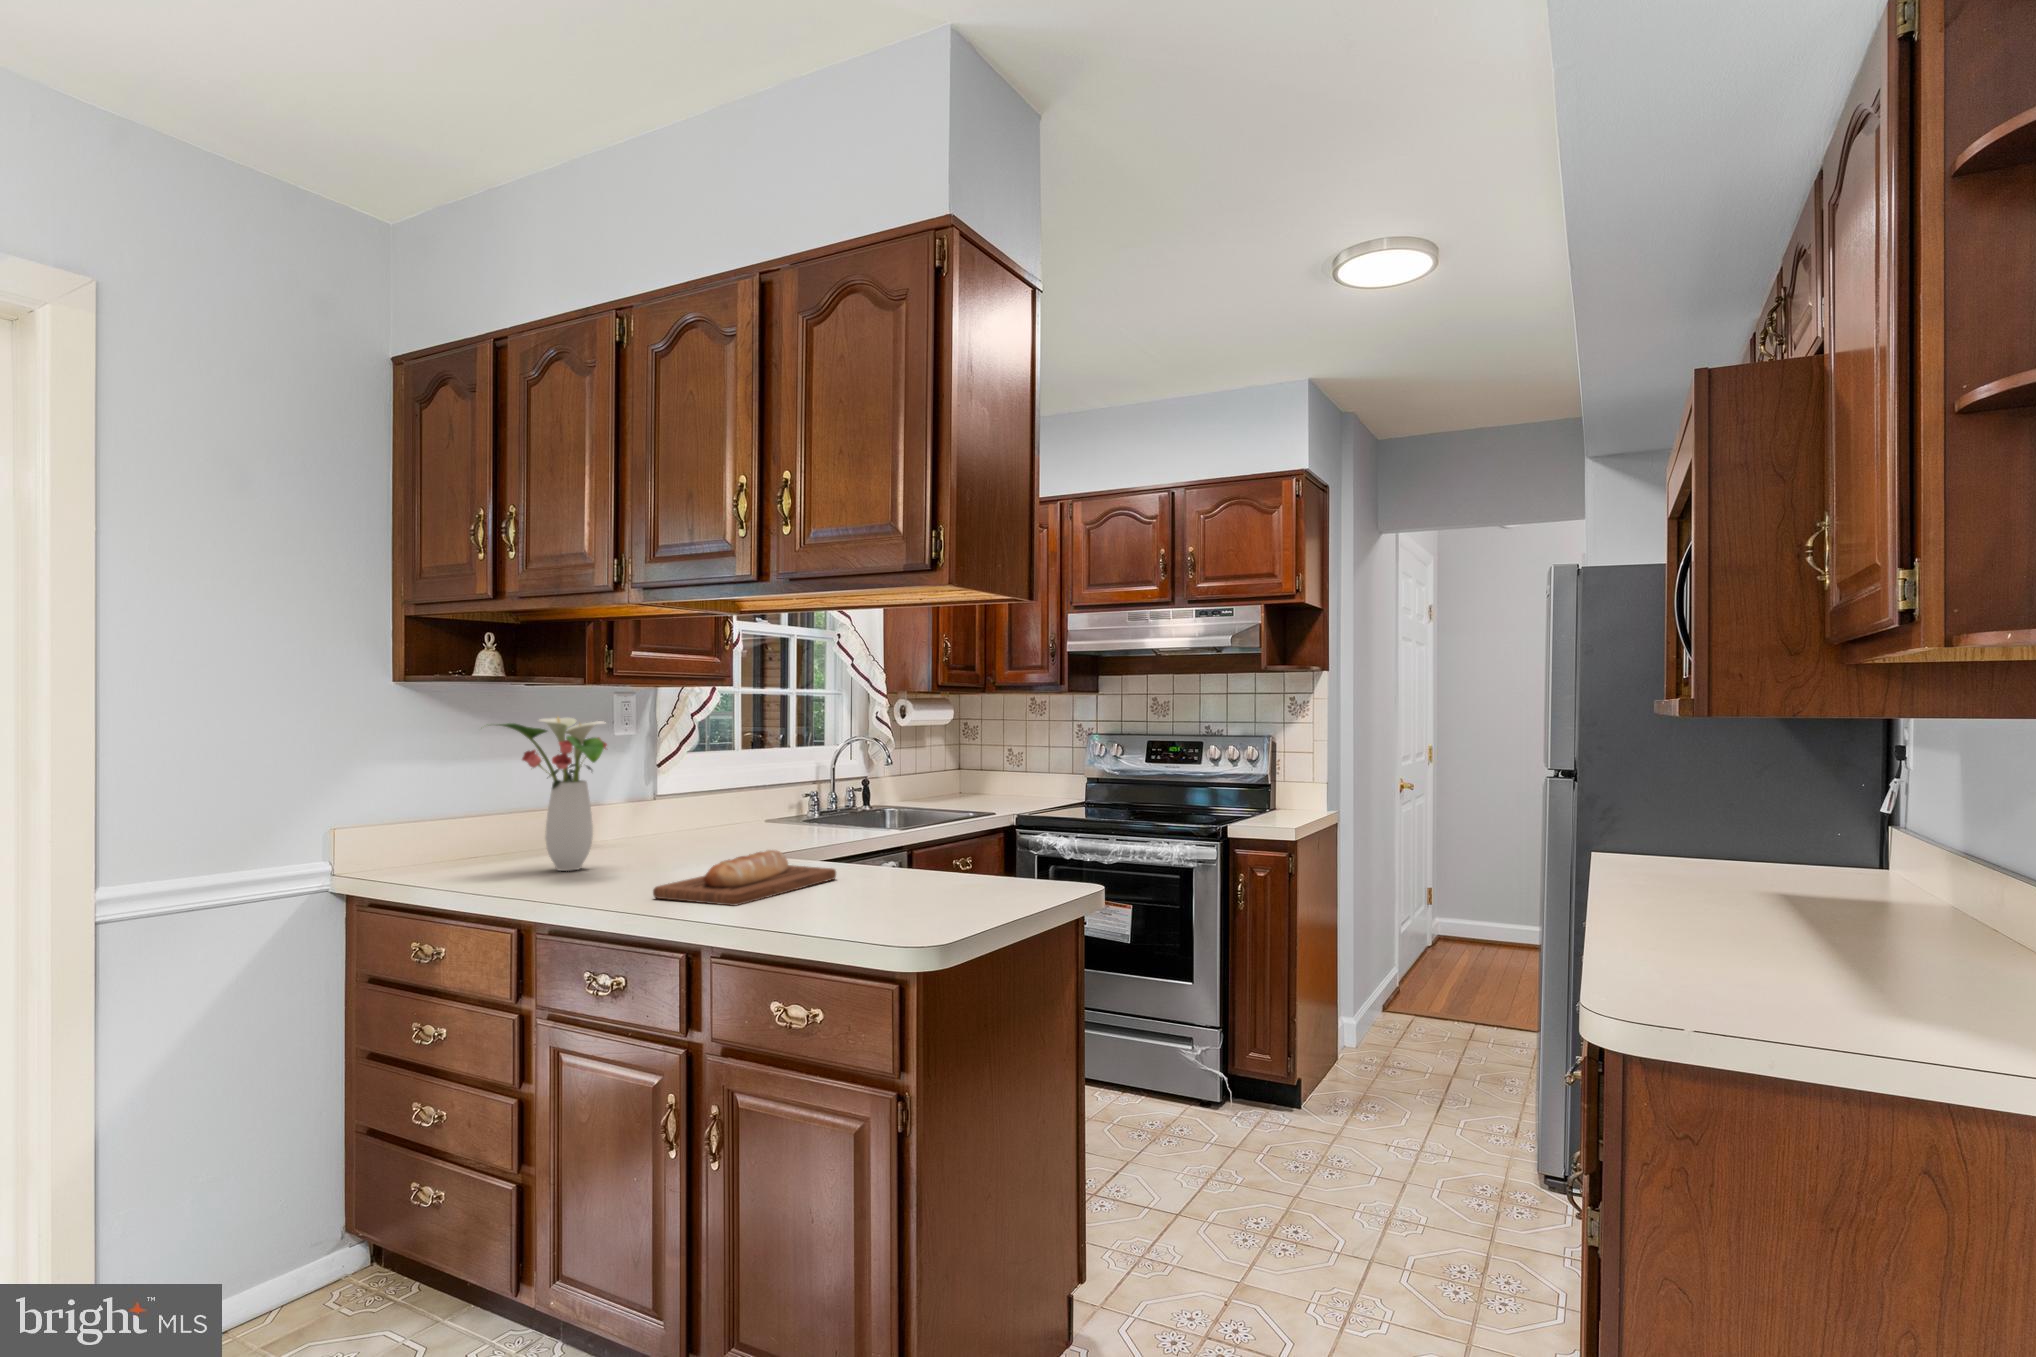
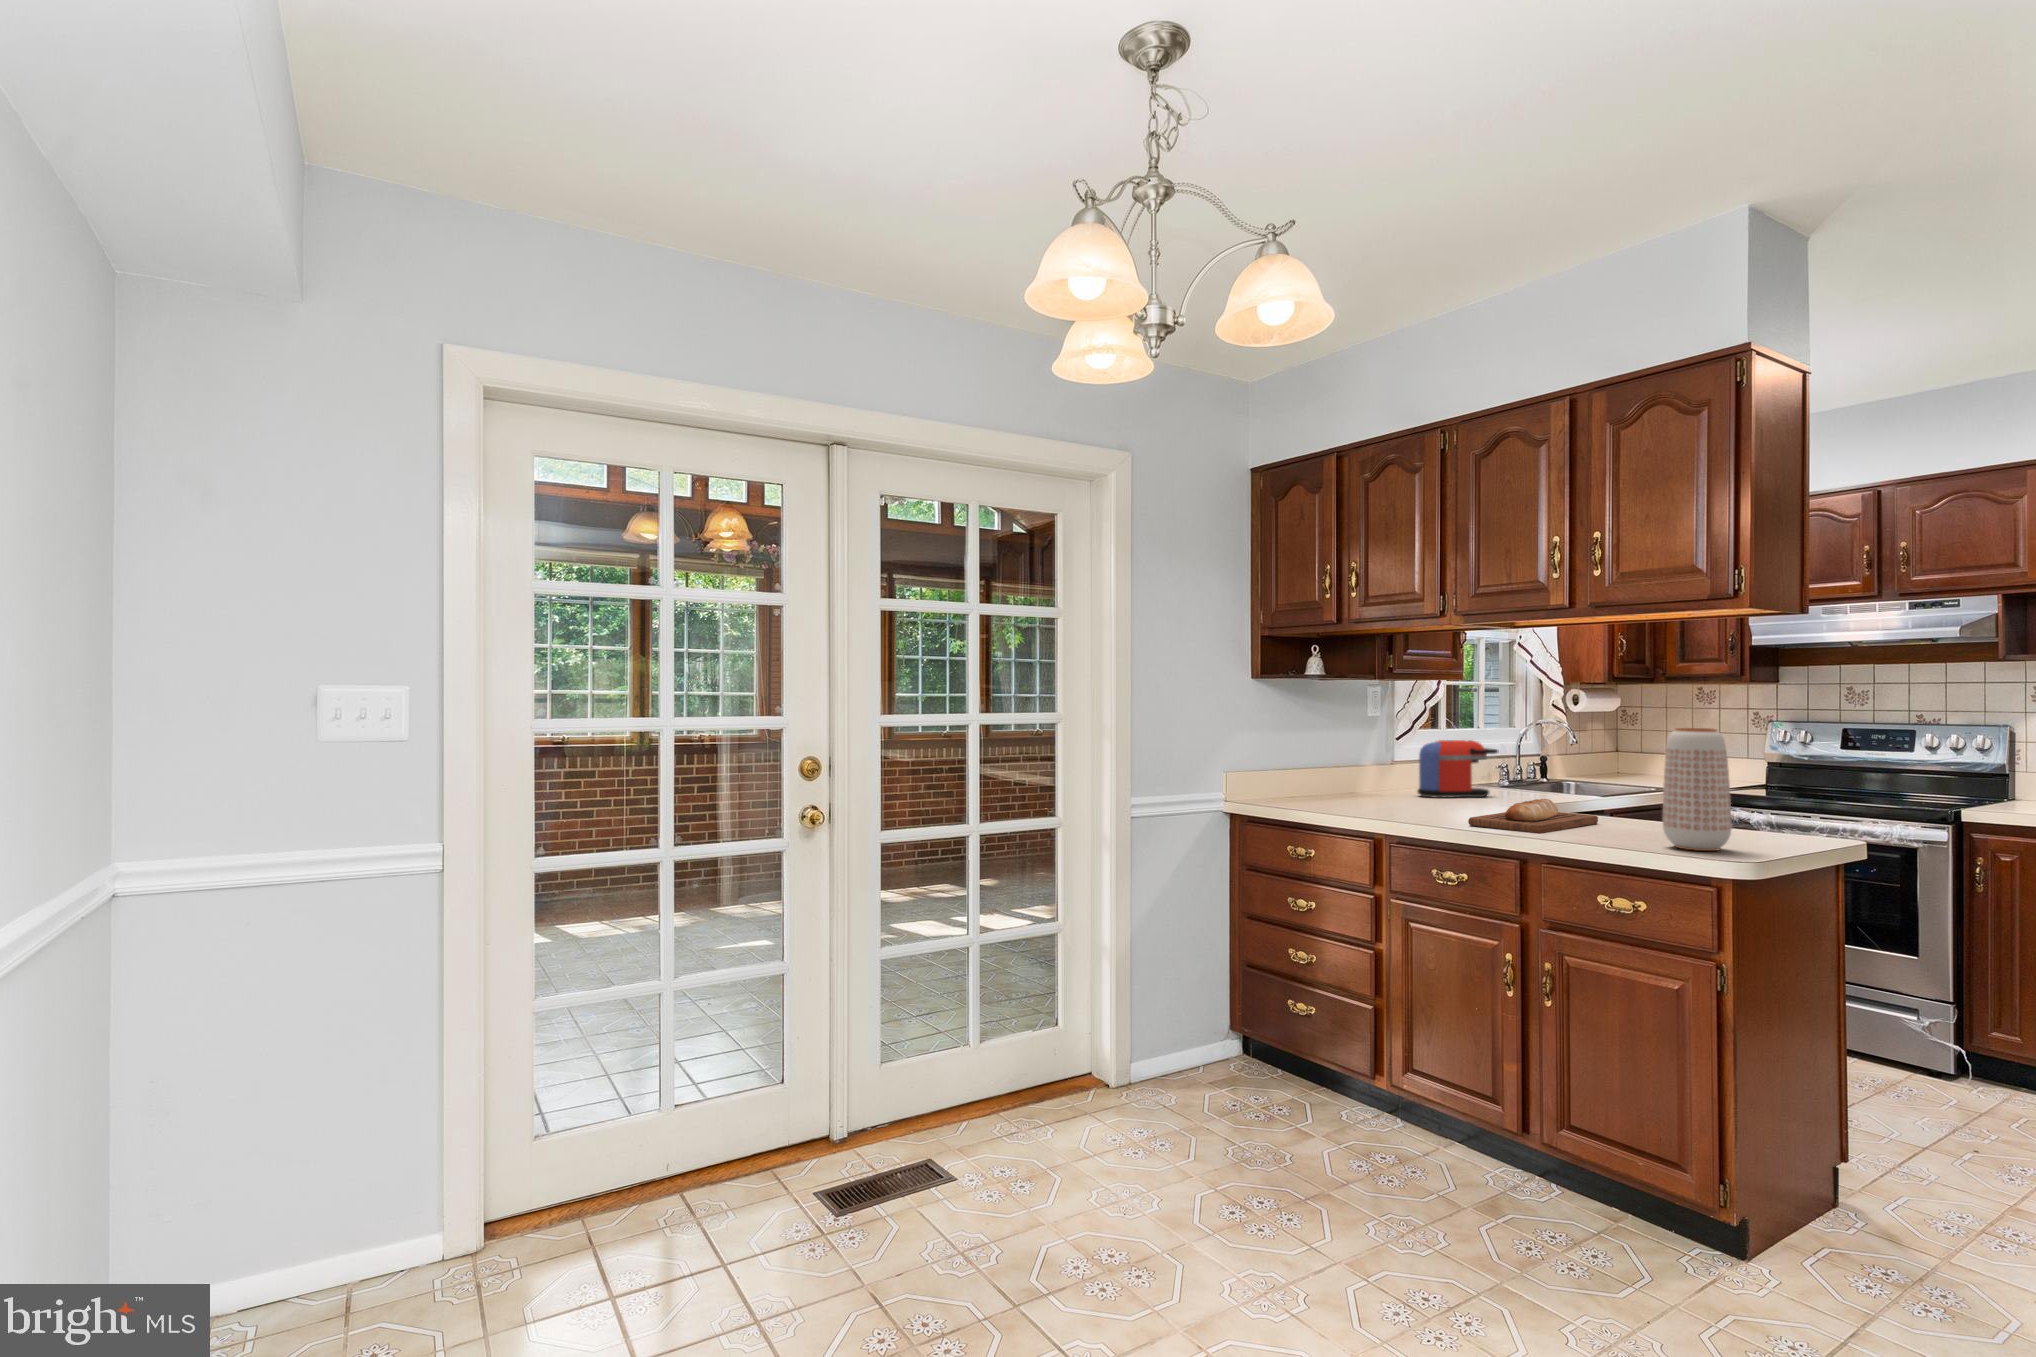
flower arrangement: present [499,717,607,871] -> none [1317,701,1407,807]
vase: none [869,752,945,922] -> present [1663,728,1731,851]
coffee maker: none [664,766,772,846] -> present [1418,740,1499,798]

